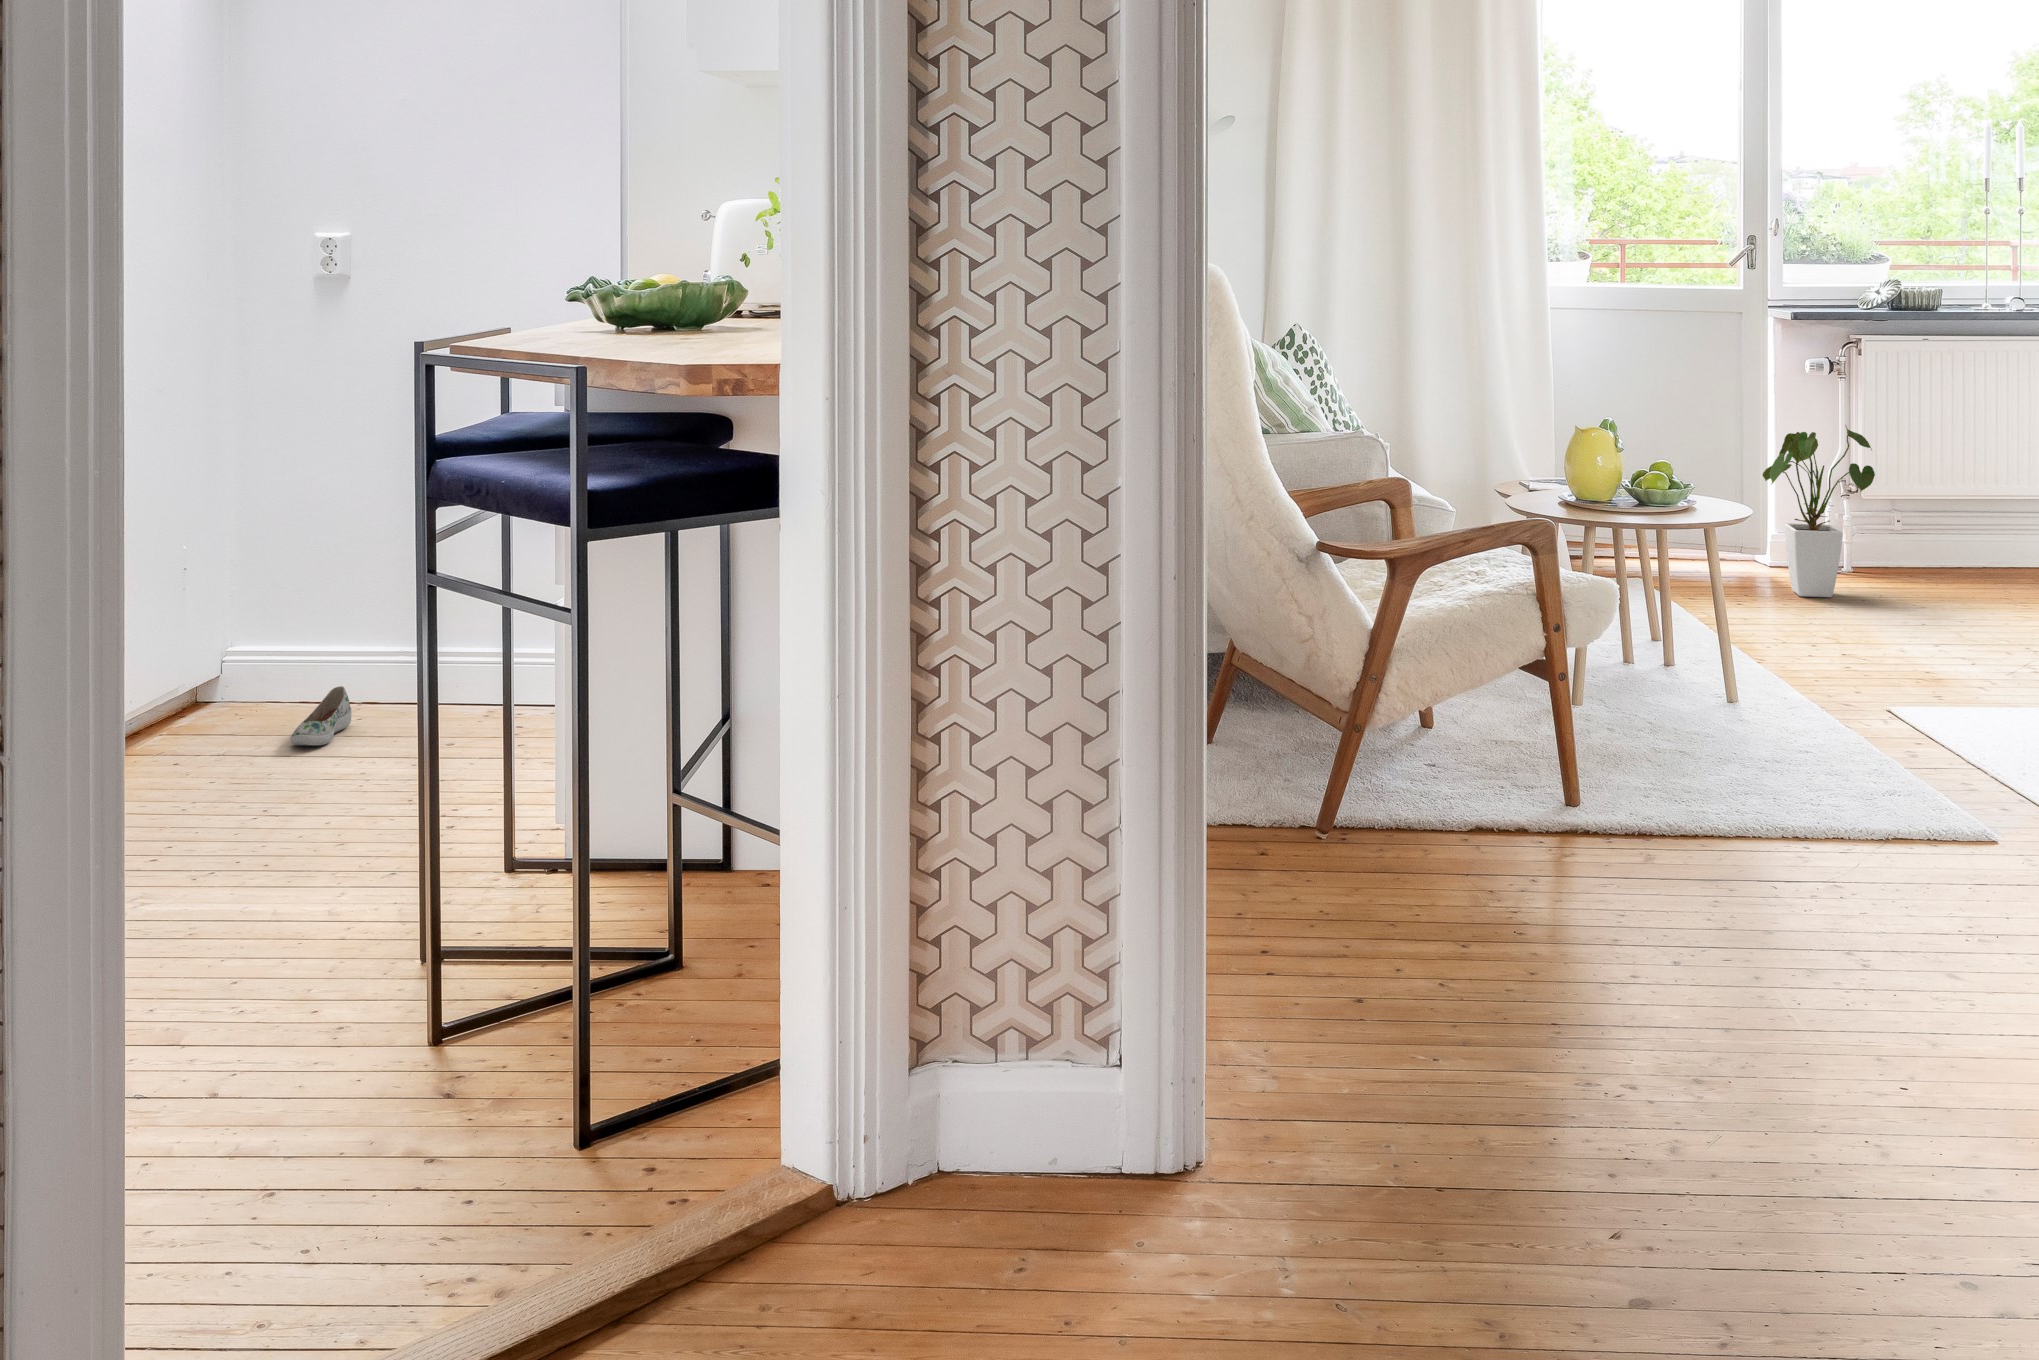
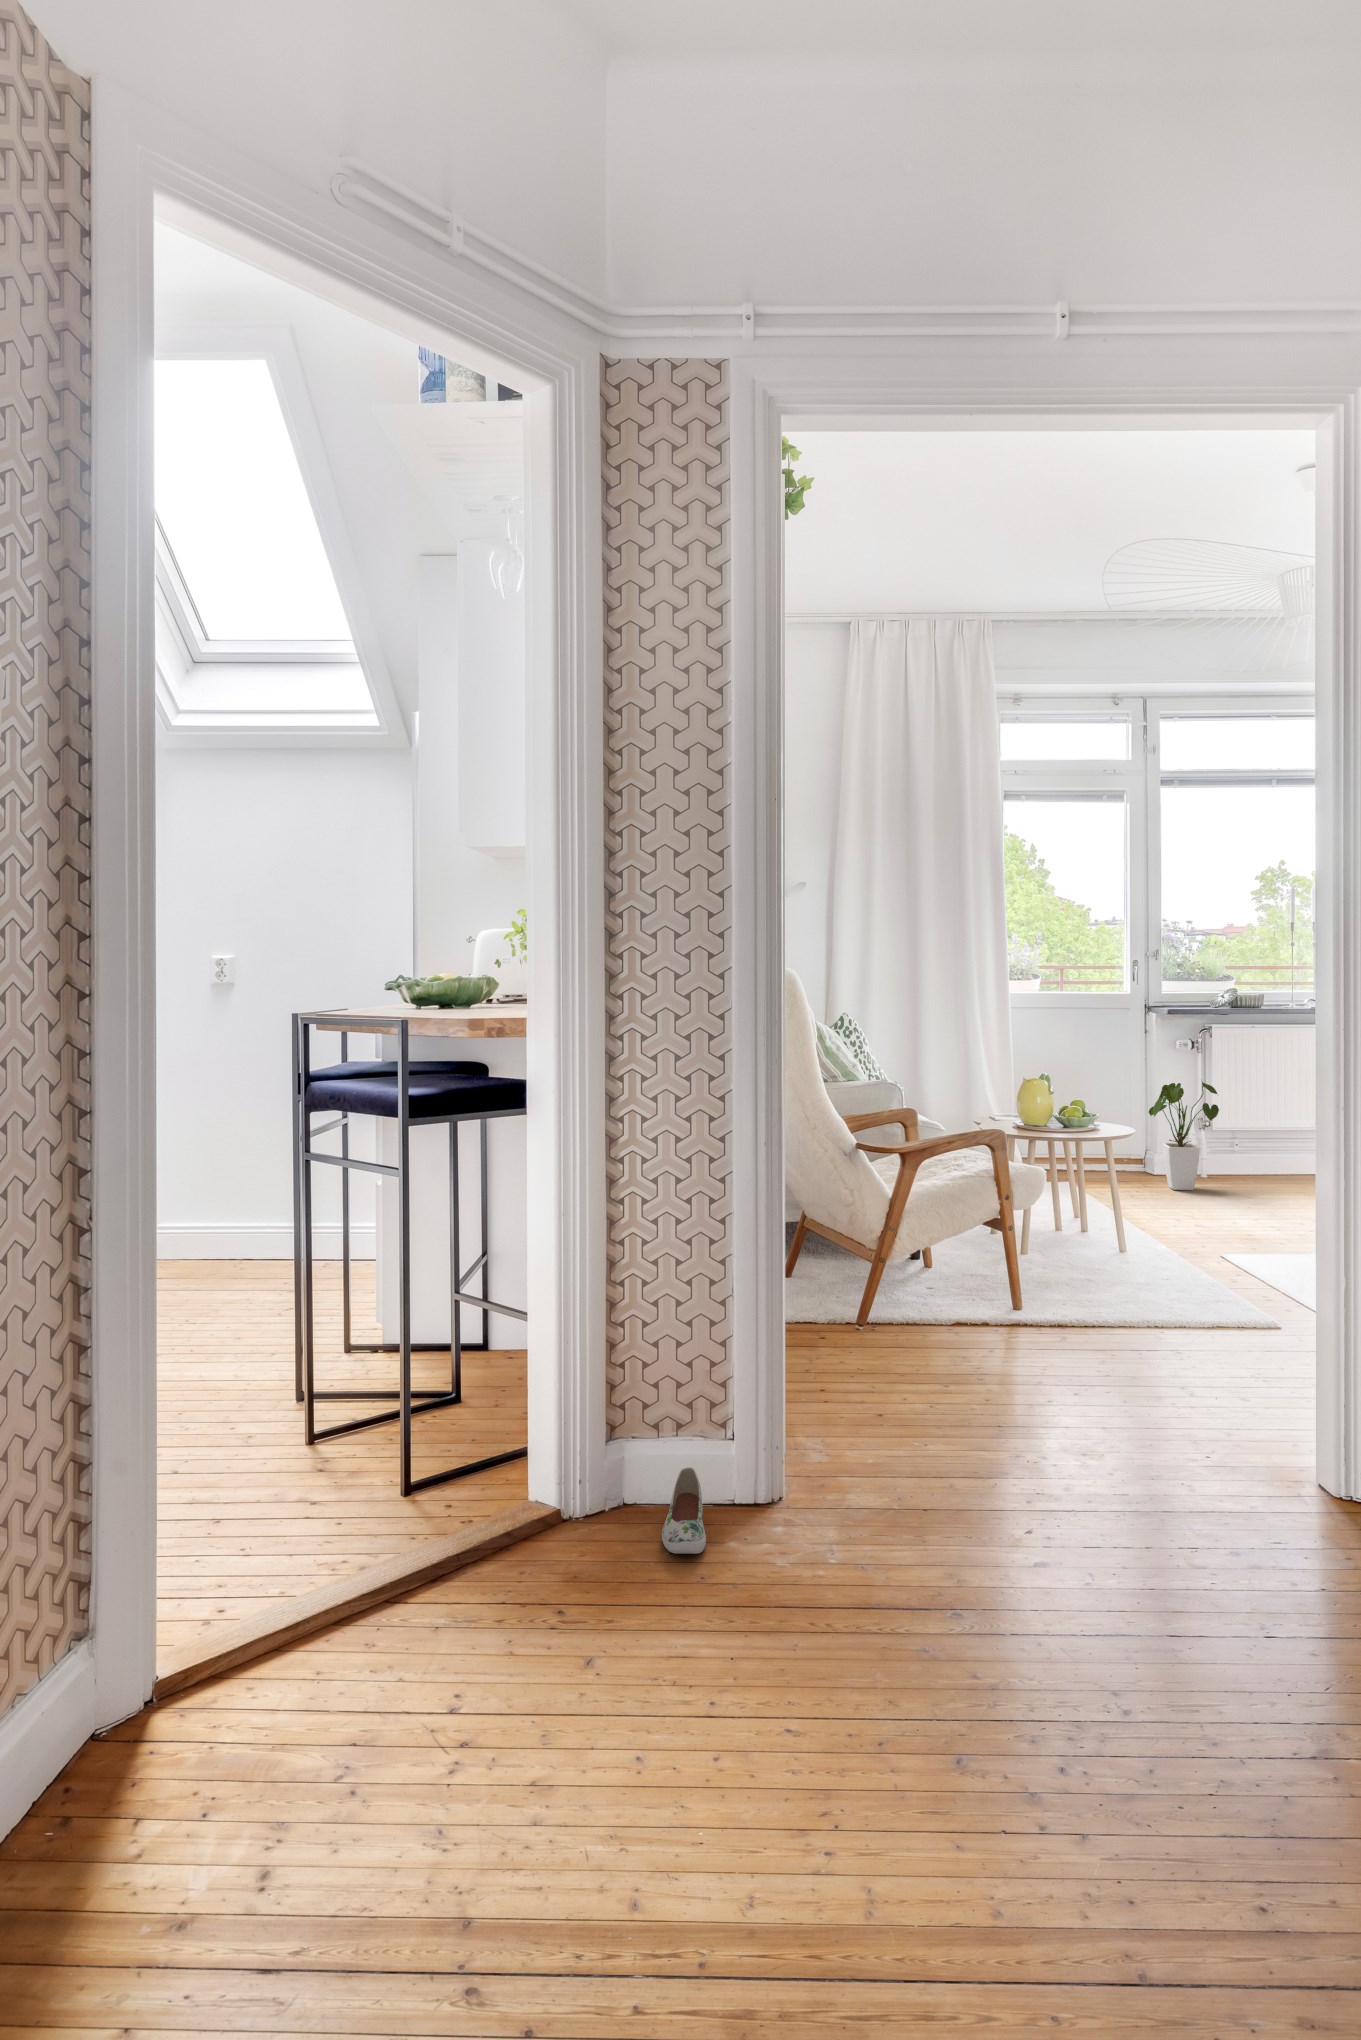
shoe: present [290,686,351,745] -> present [662,1467,706,1554]

